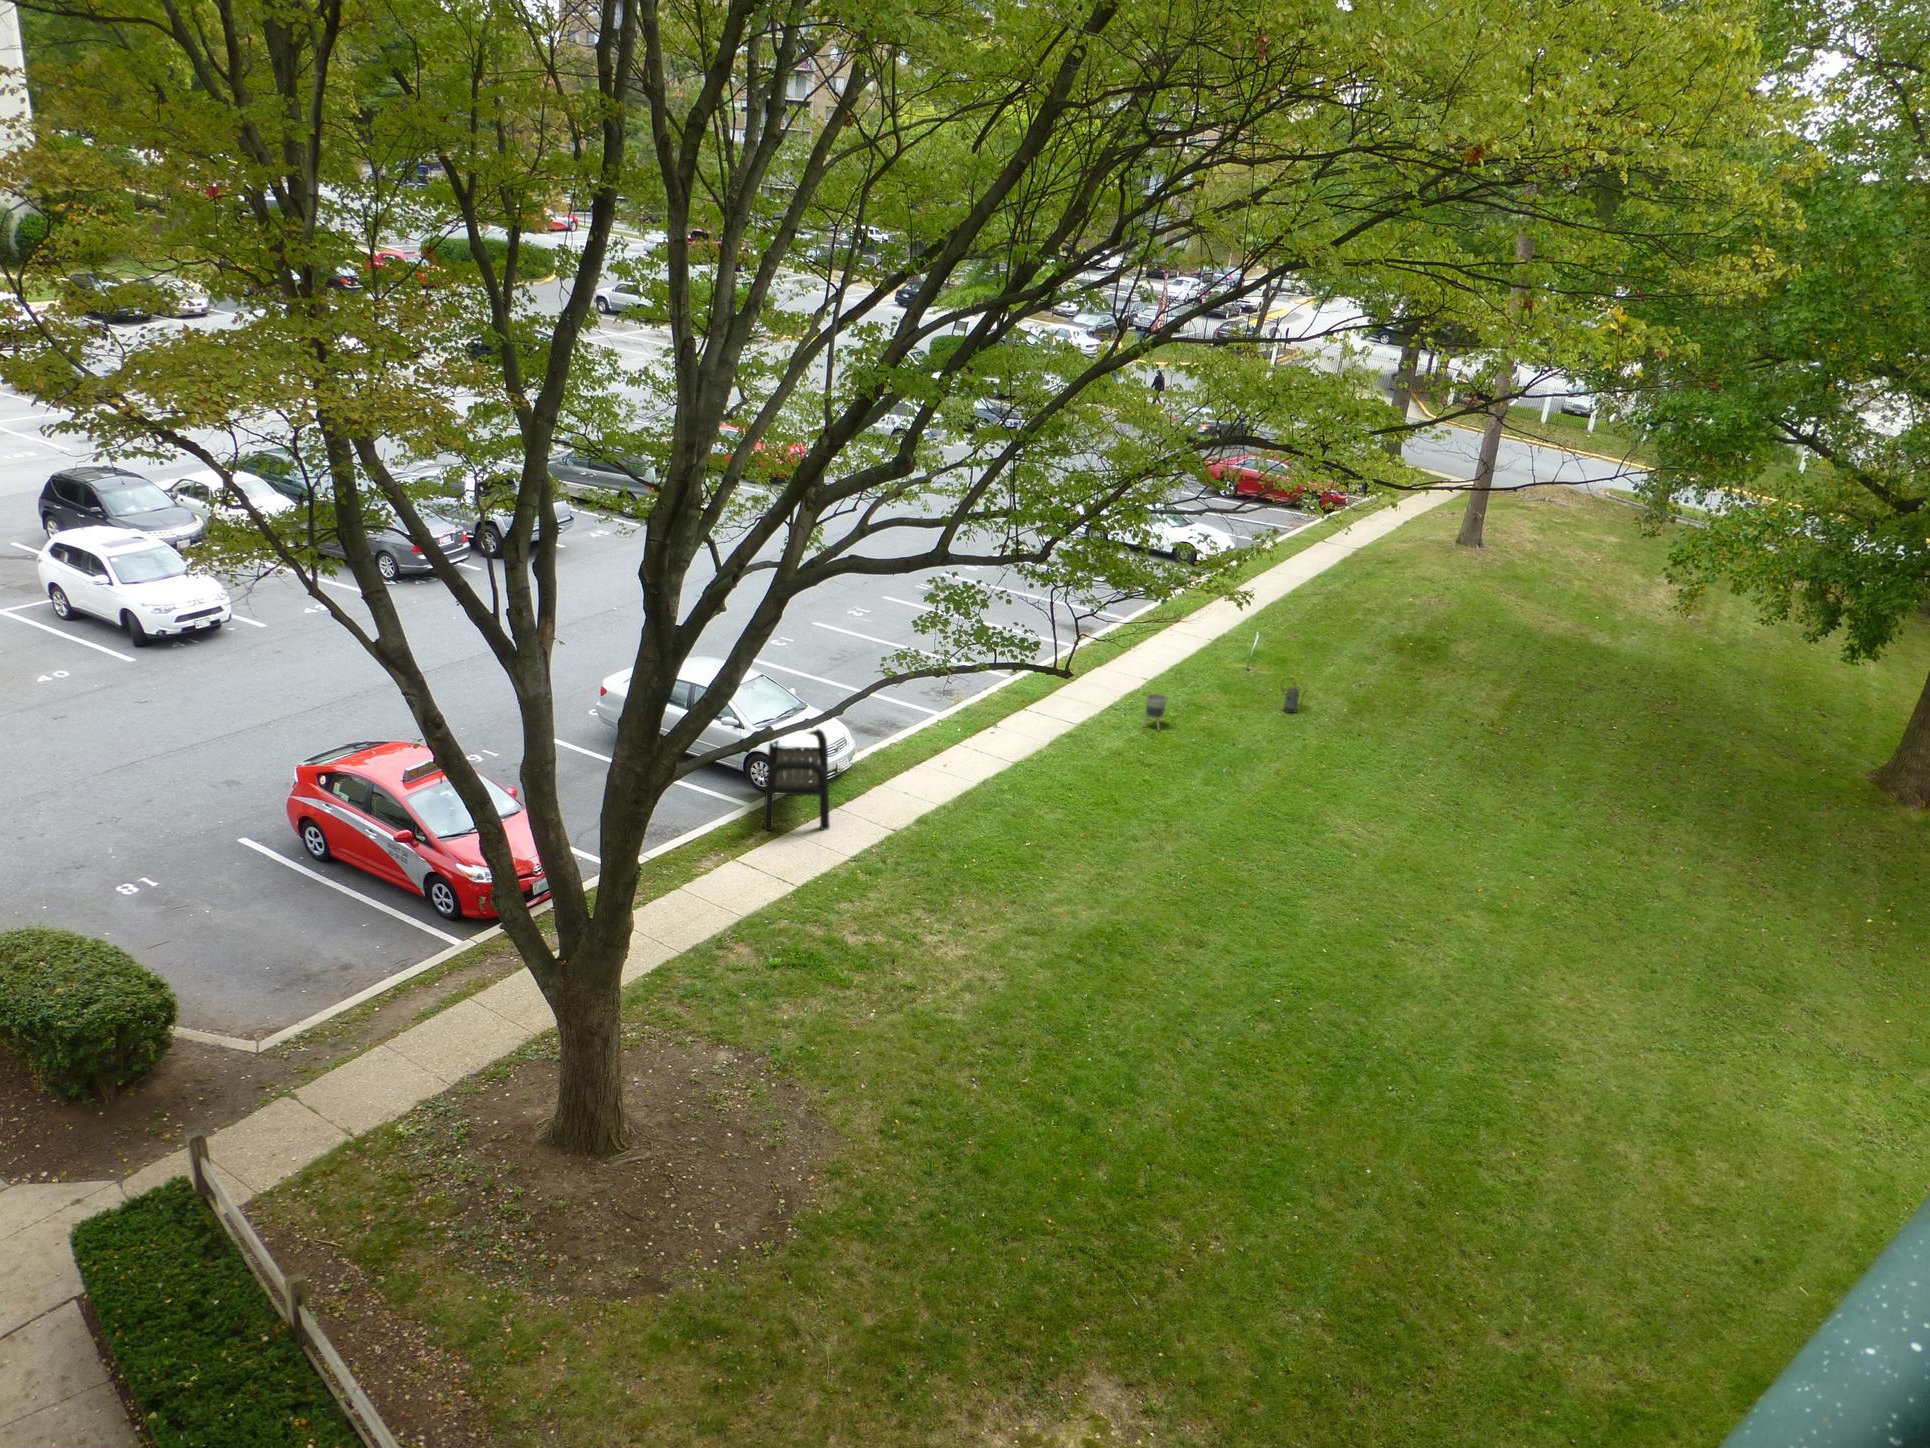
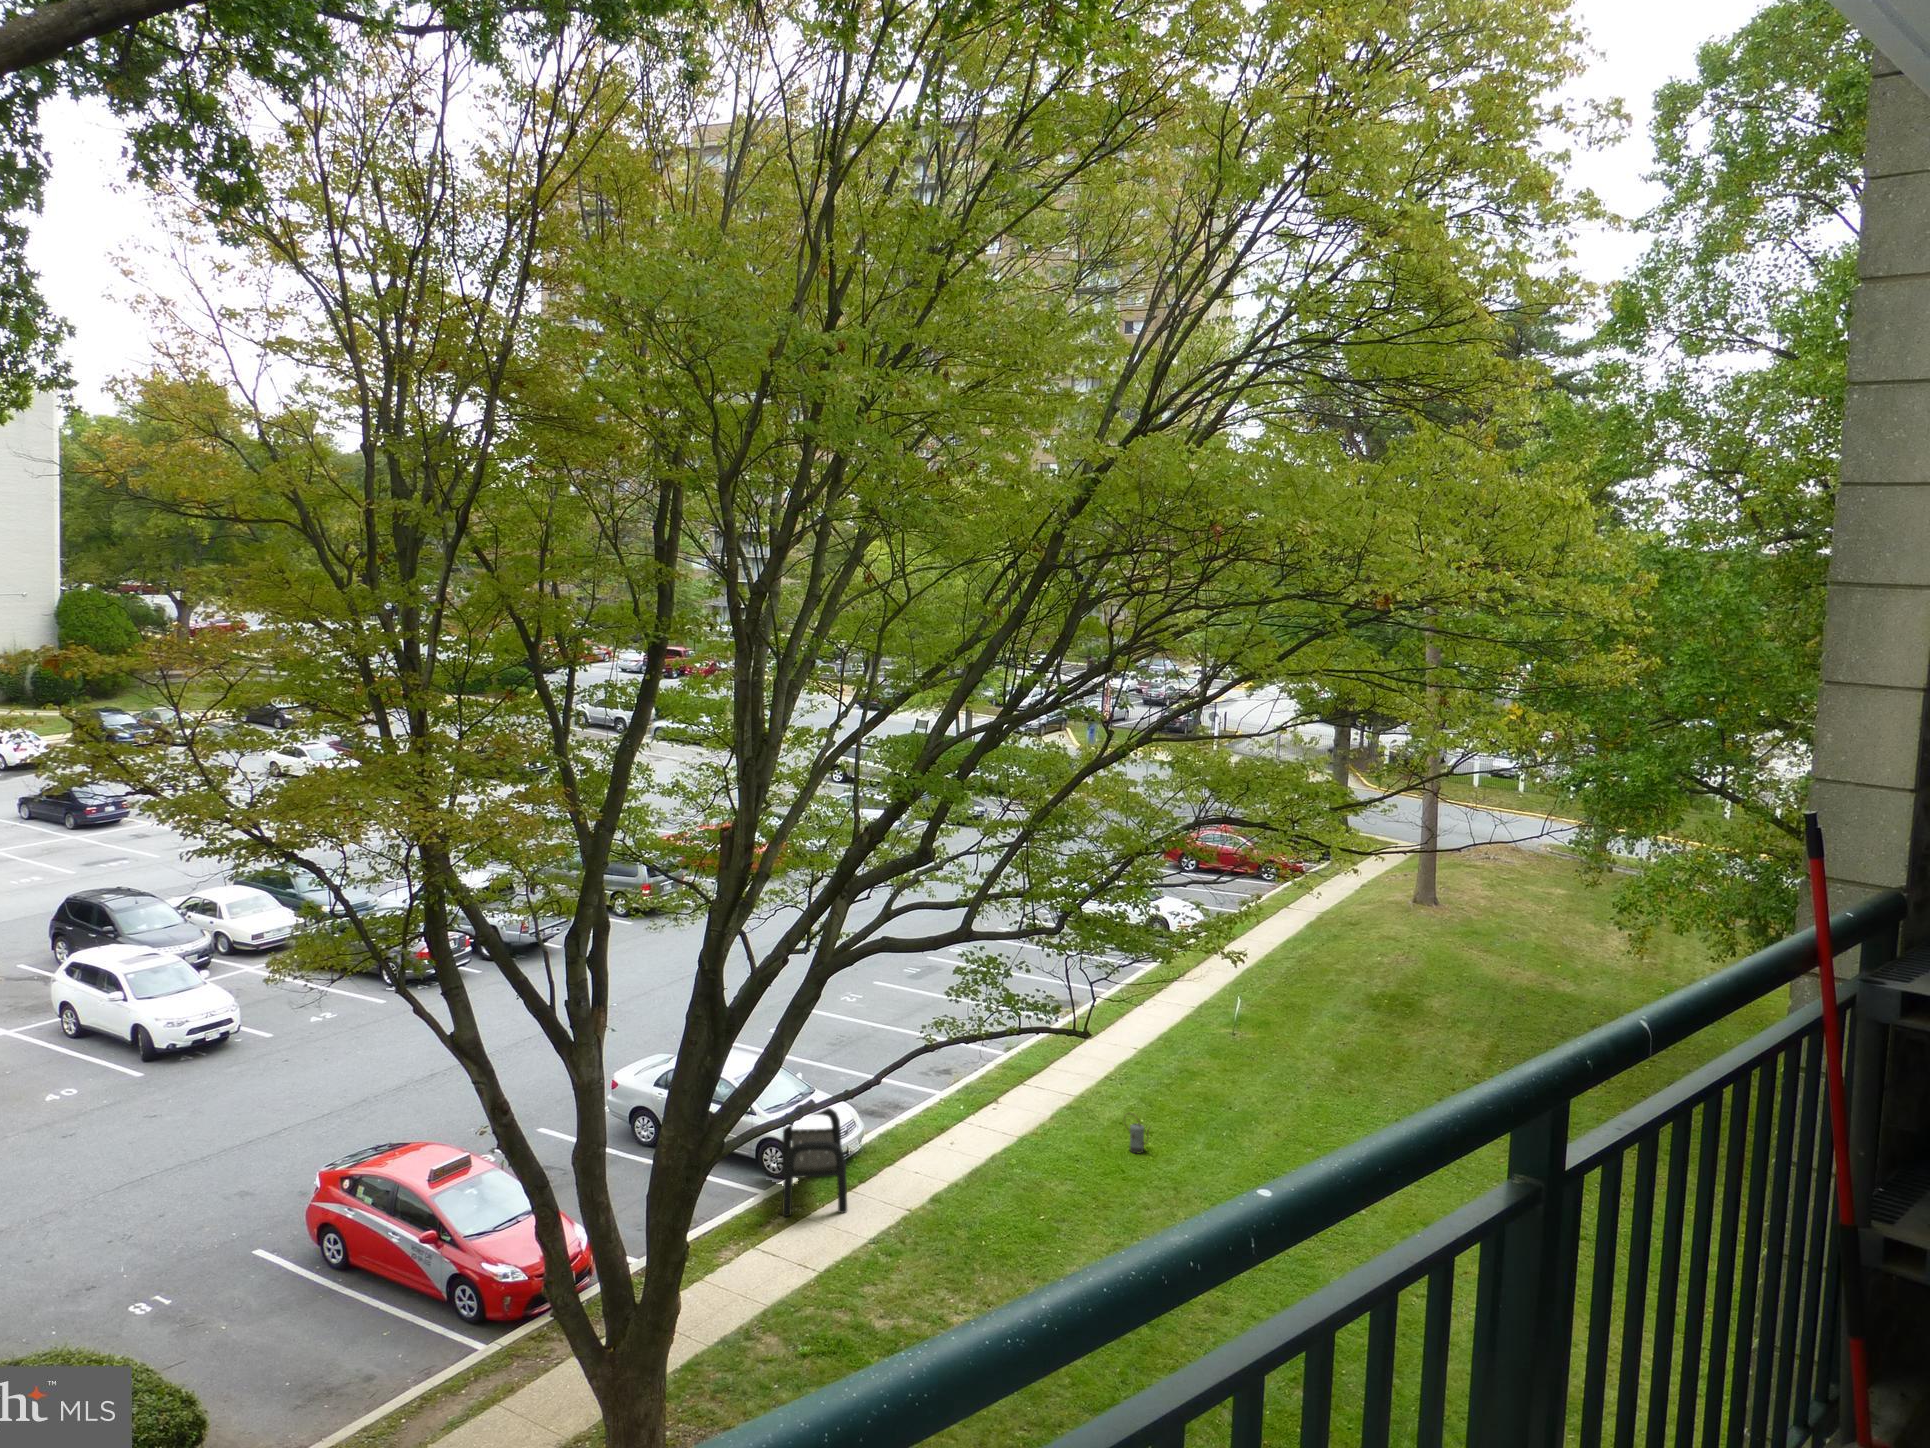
watering can: present [1283,687,1299,713] -> present [1128,1123,1145,1153]
planter: present [1143,694,1167,730] -> none [1143,1060,1164,1098]

